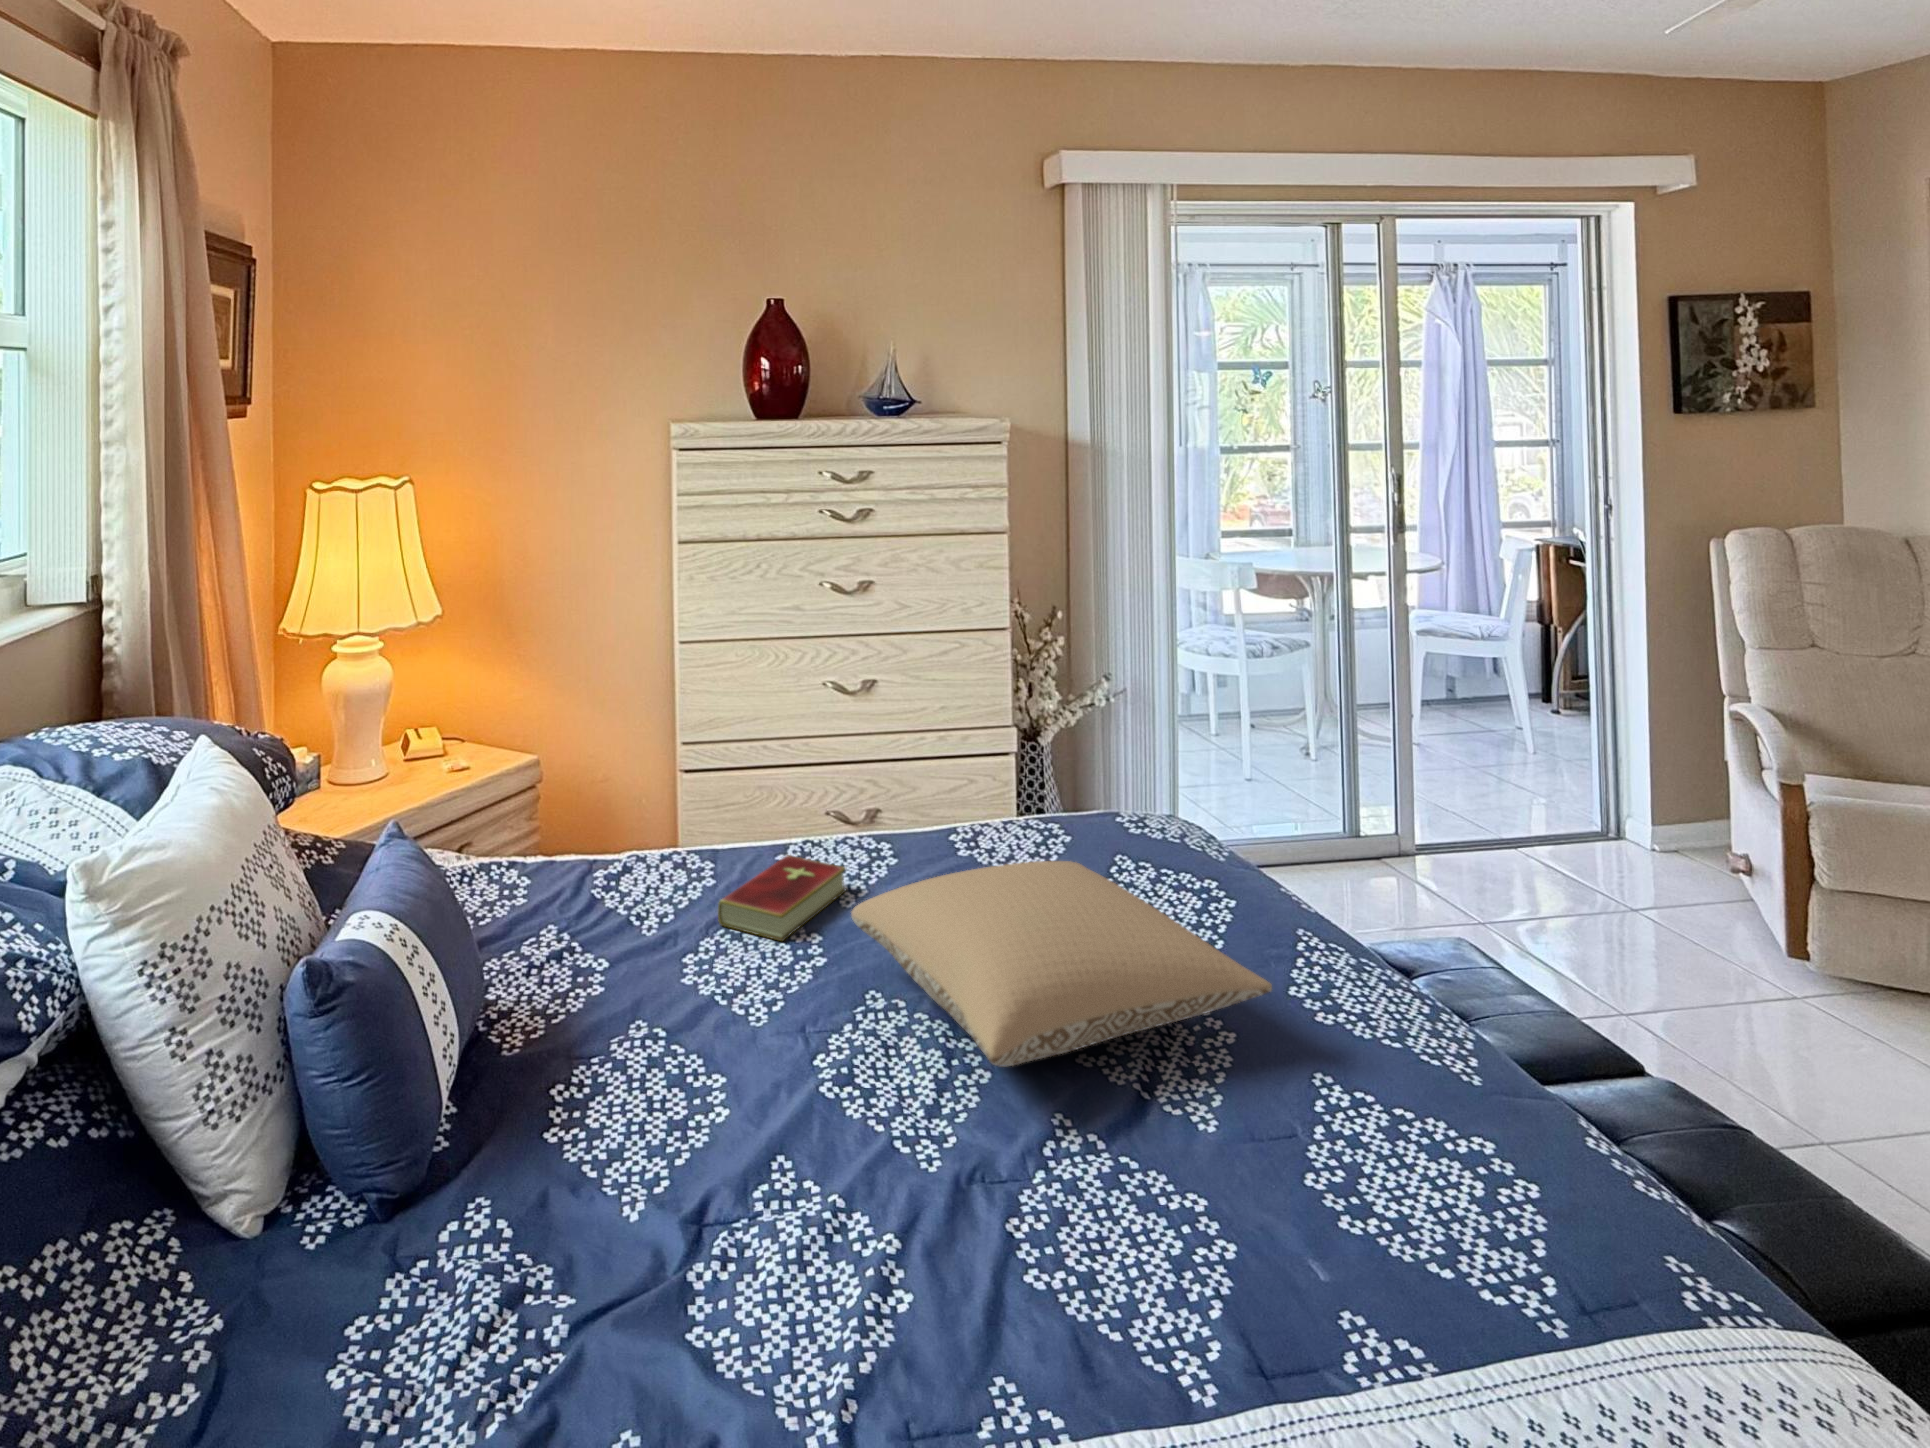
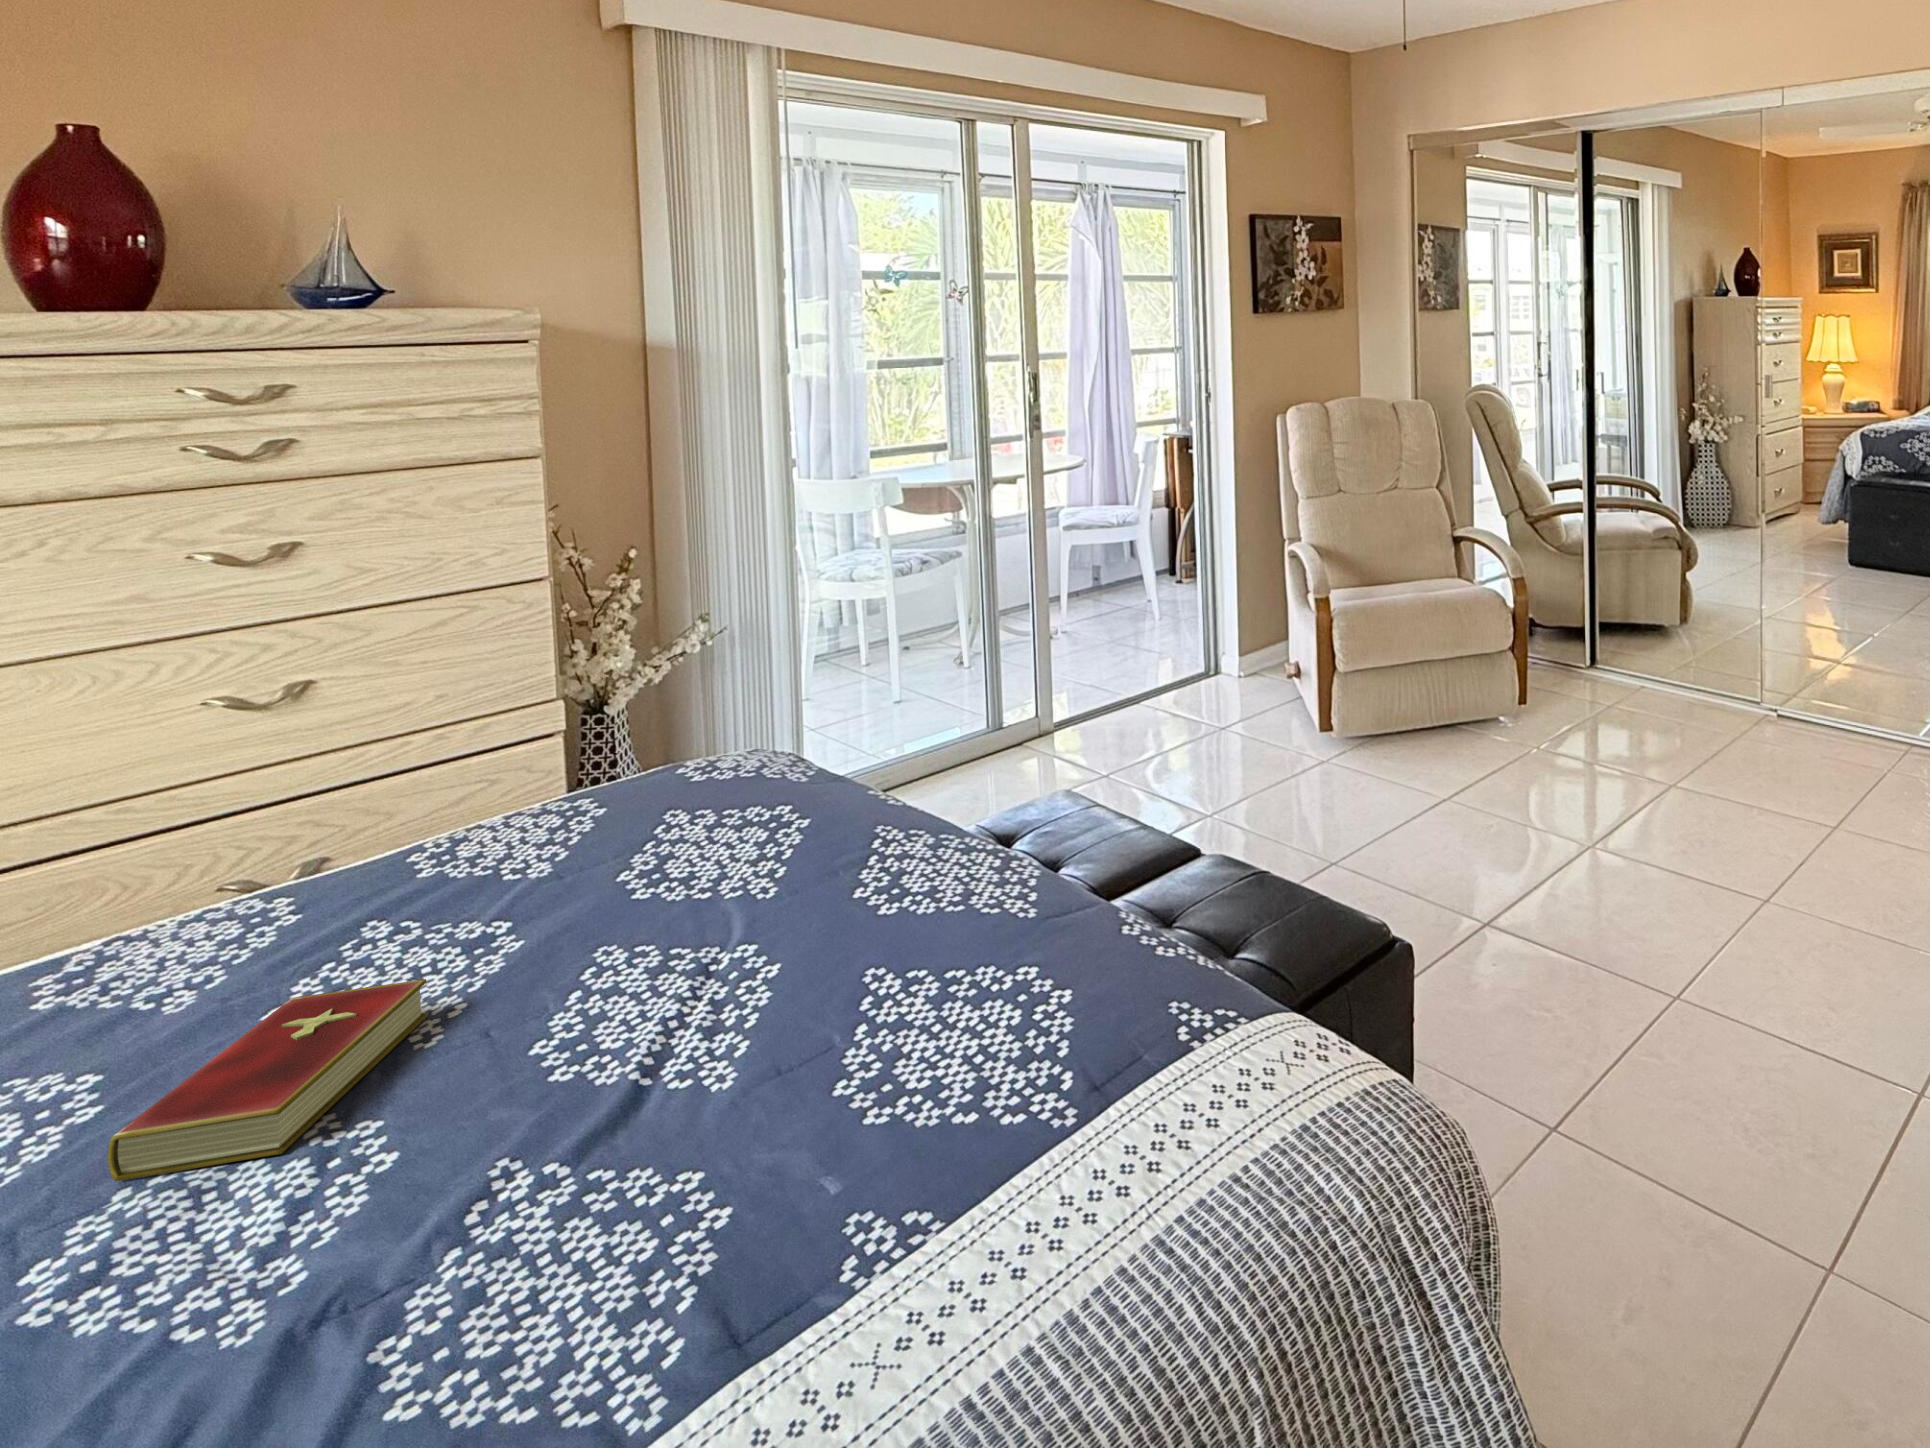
pillow: present [851,861,1272,1067] -> none [440,850,1118,1196]

